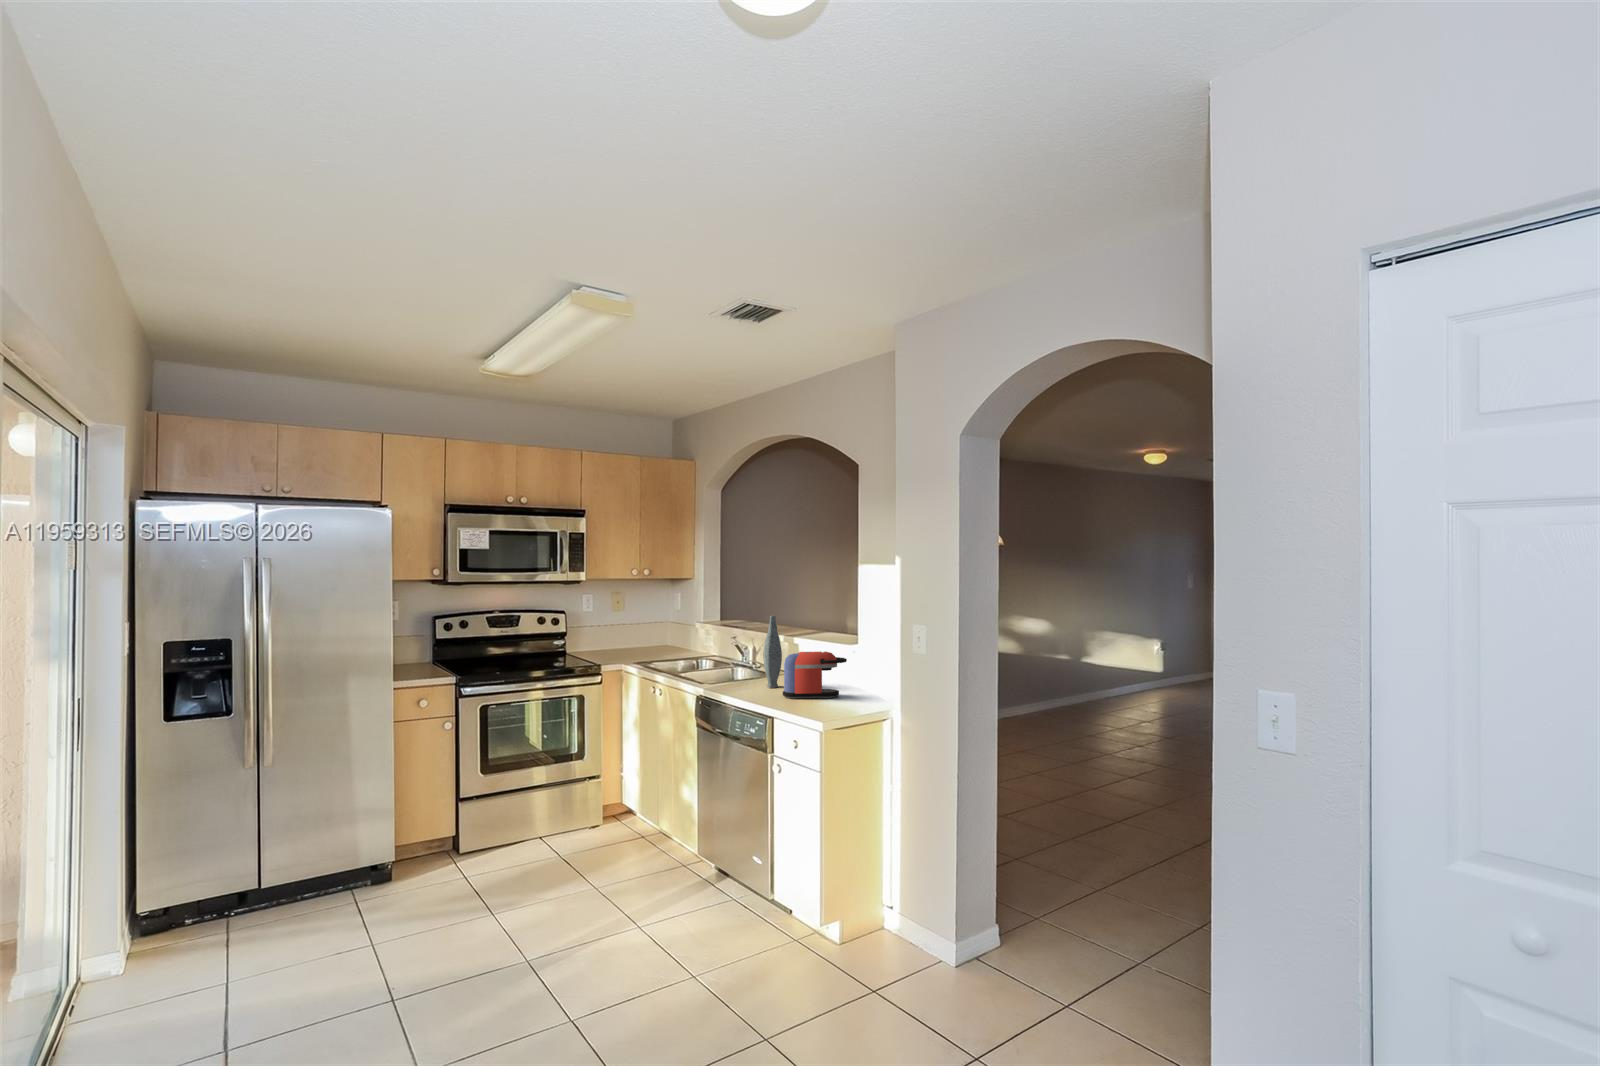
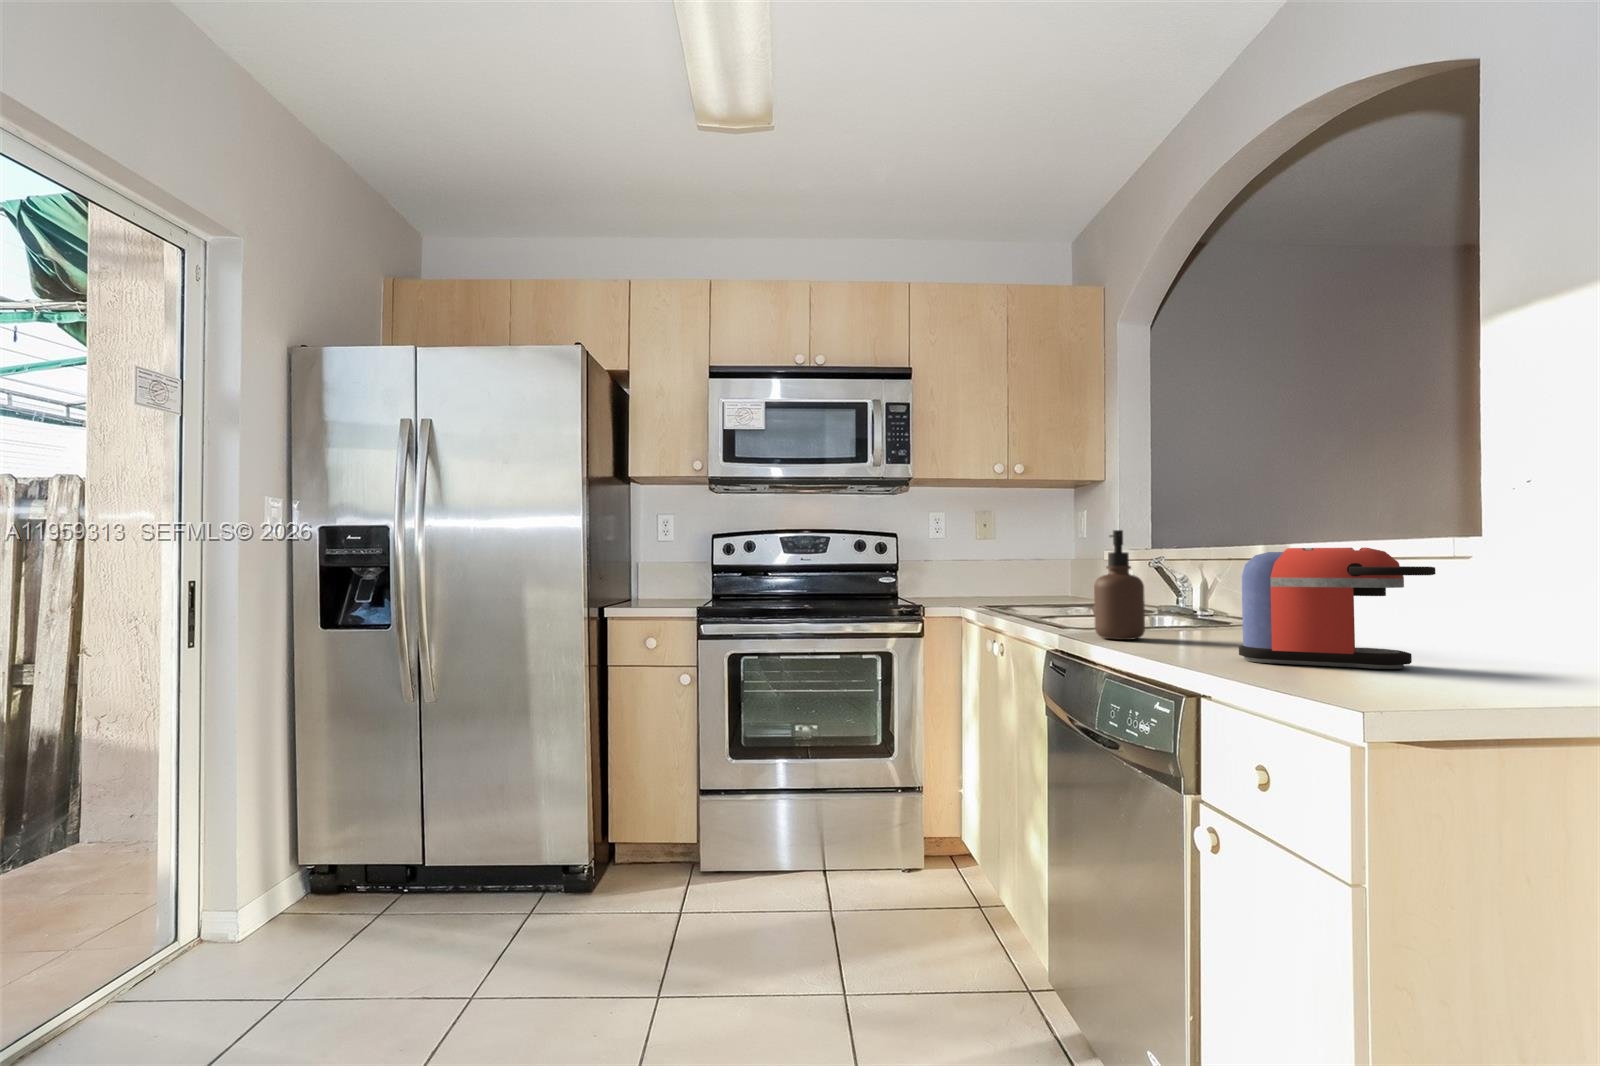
vase: present [763,616,782,688] -> none [1200,483,1246,645]
soap dispenser: none [718,636,740,688] -> present [1094,530,1145,640]

